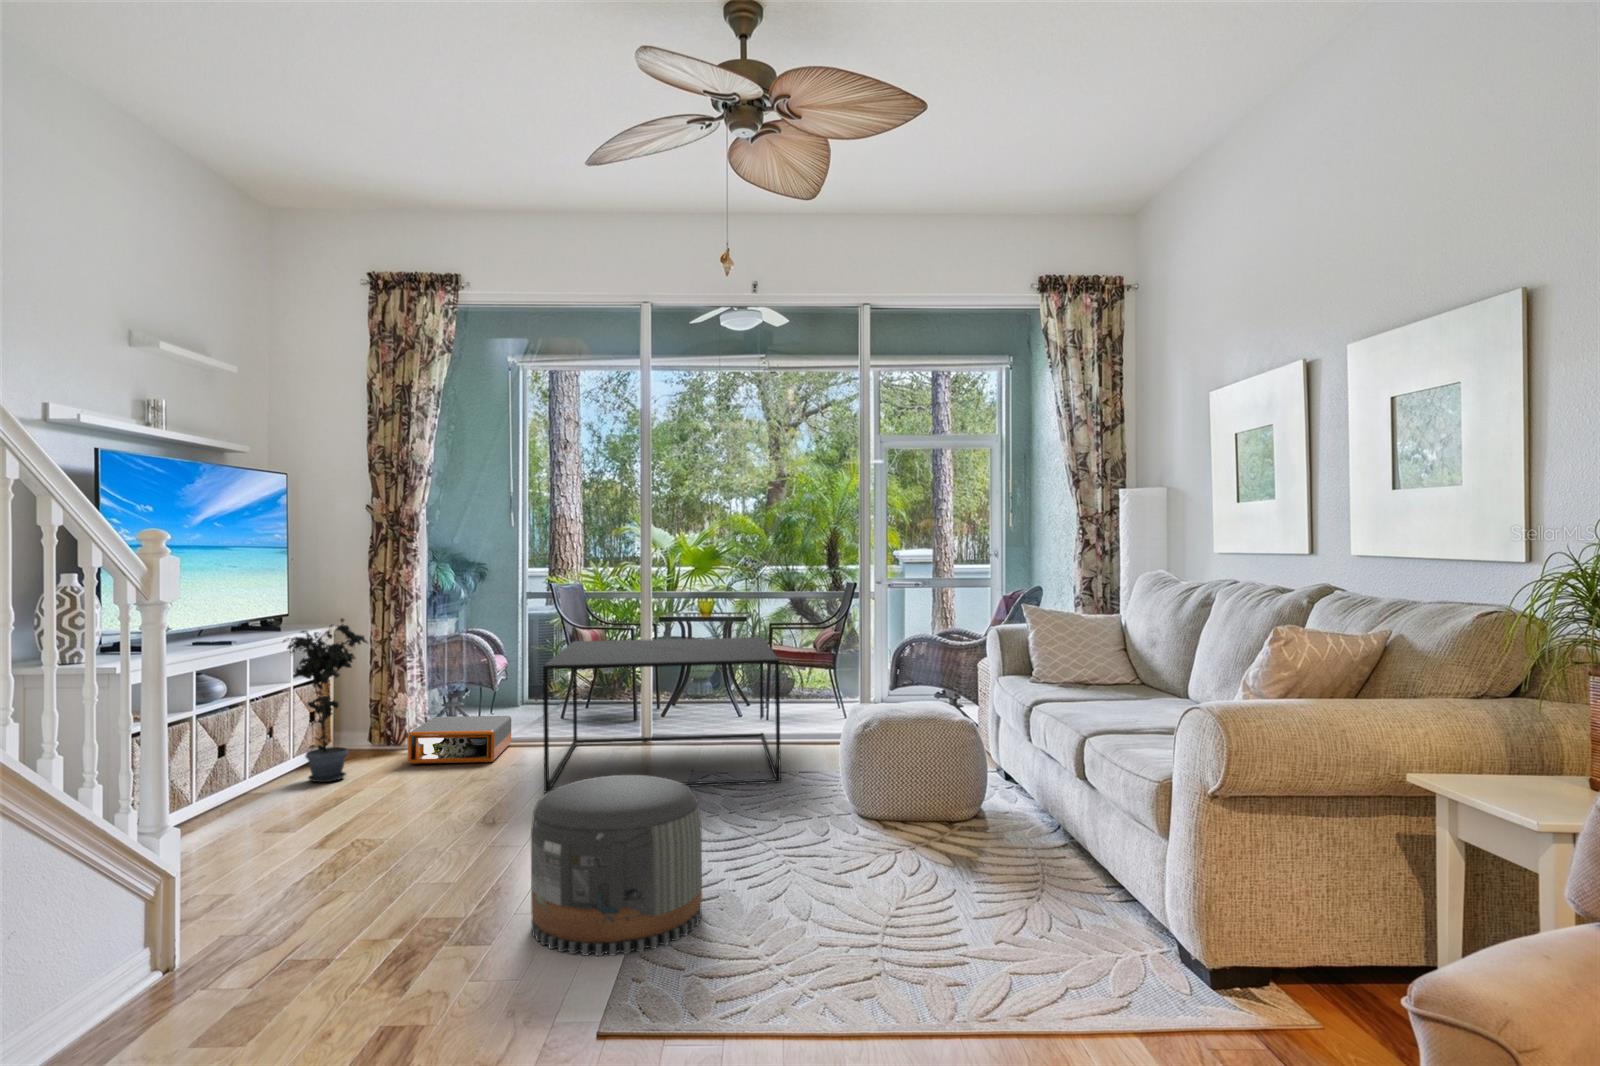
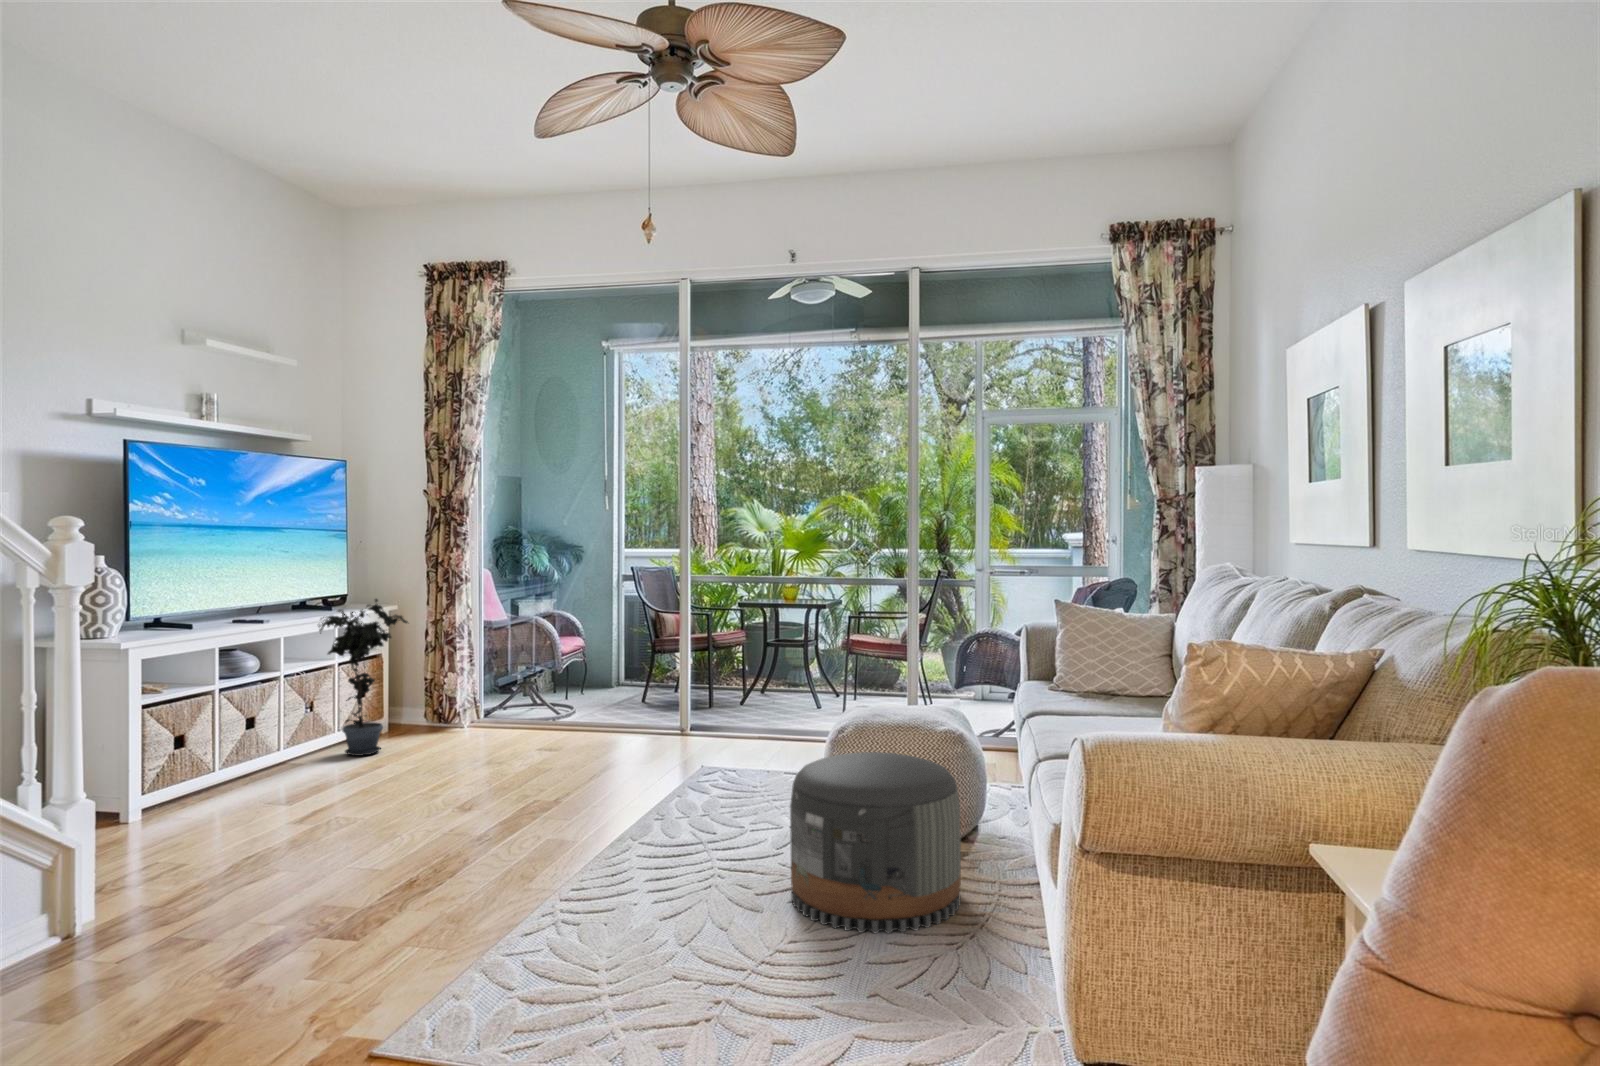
coffee table: present [543,637,781,793] -> none [538,627,803,784]
storage box: present [408,716,511,764] -> none [444,697,555,744]
pouf: present [531,775,702,956] -> present [790,752,961,933]

